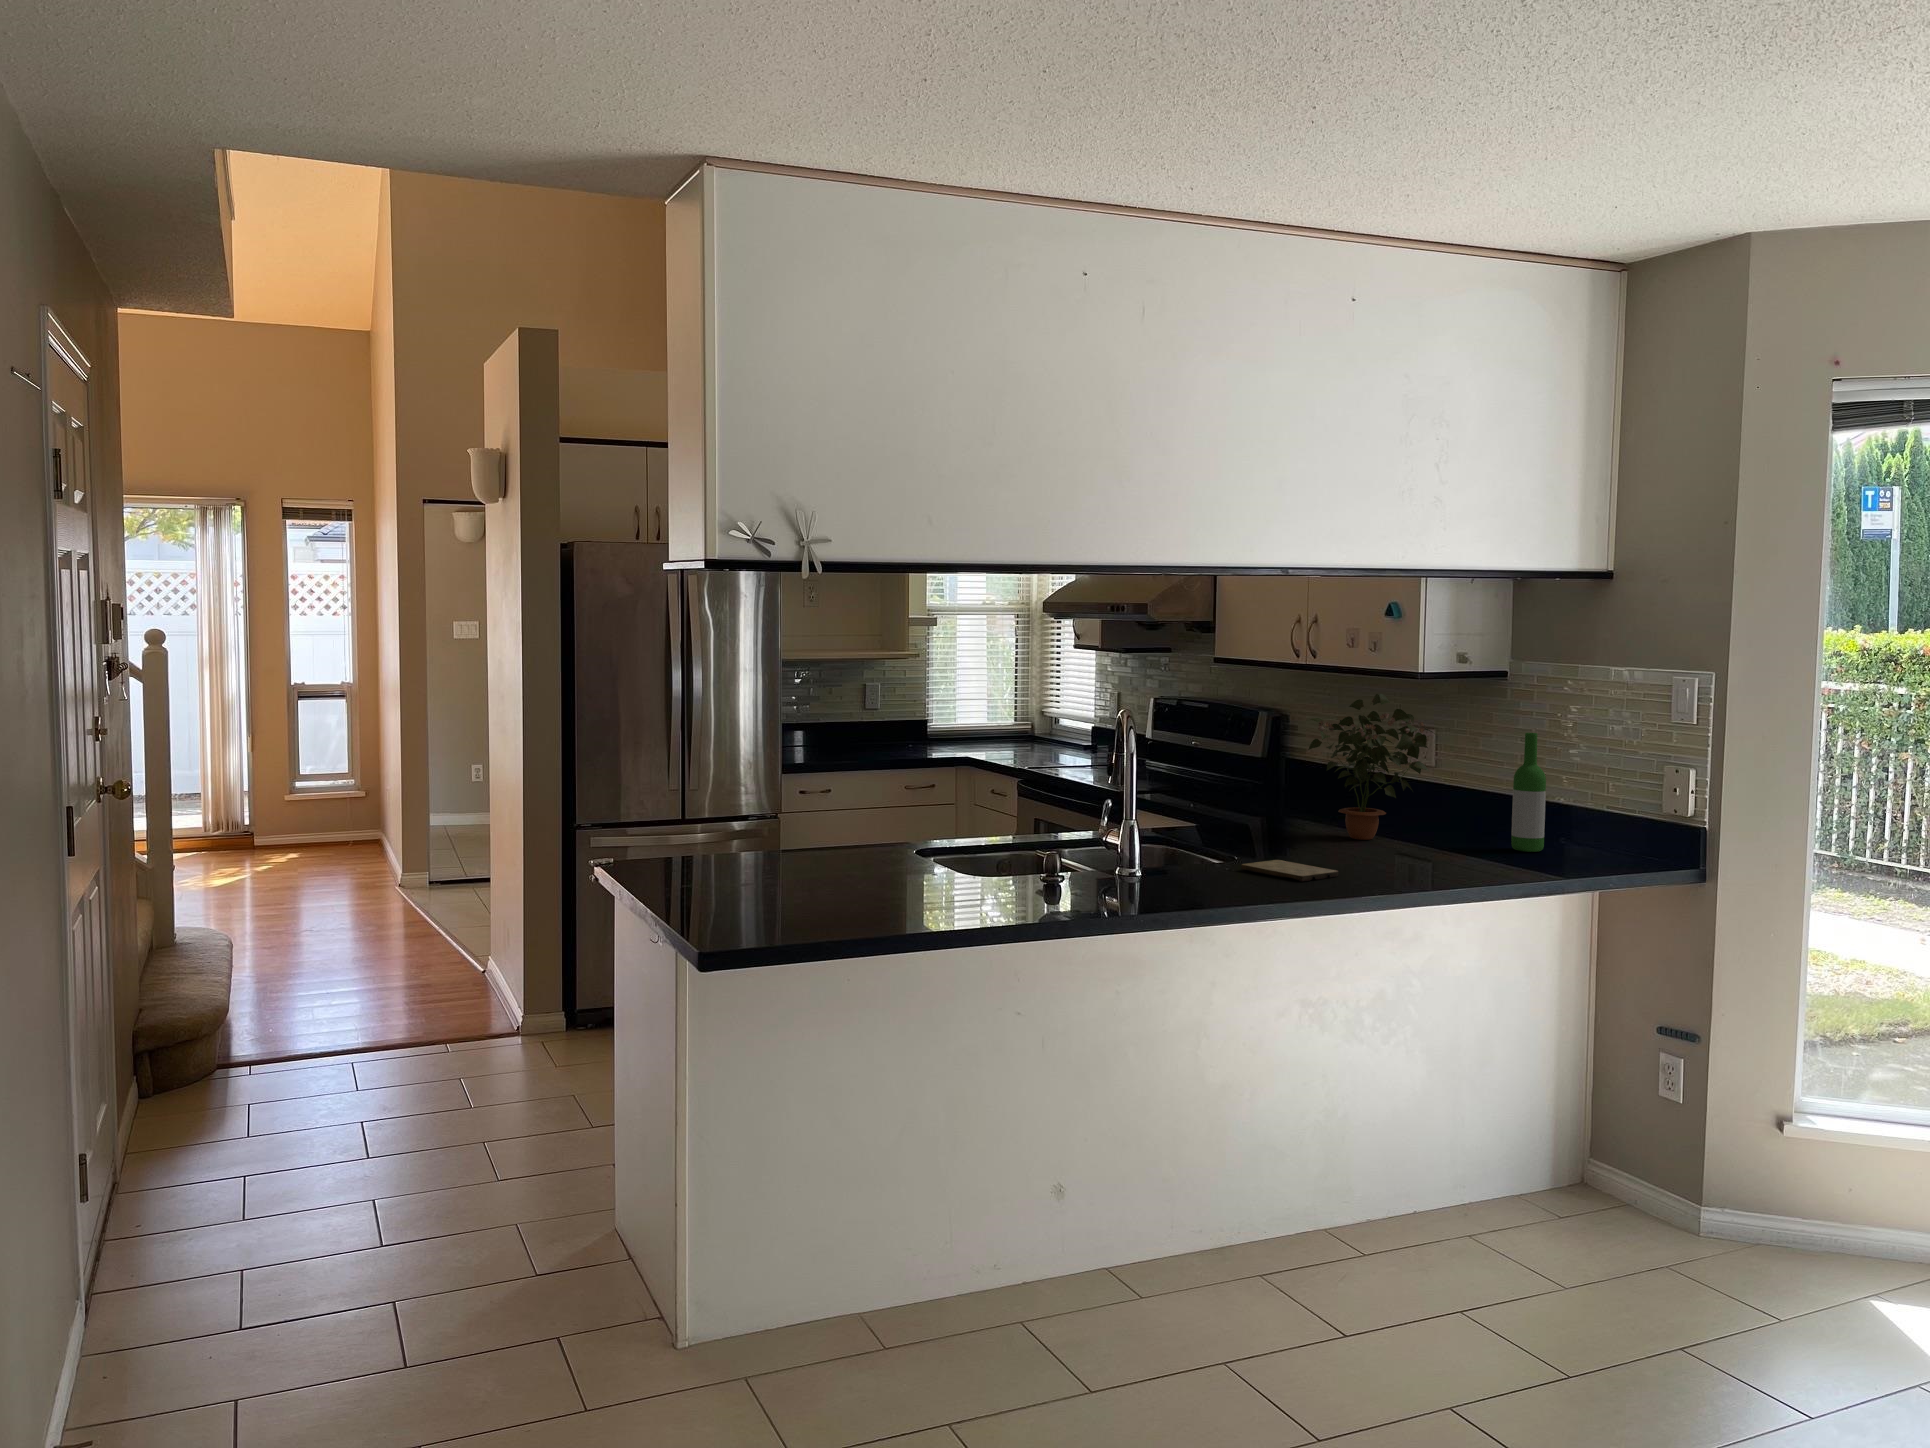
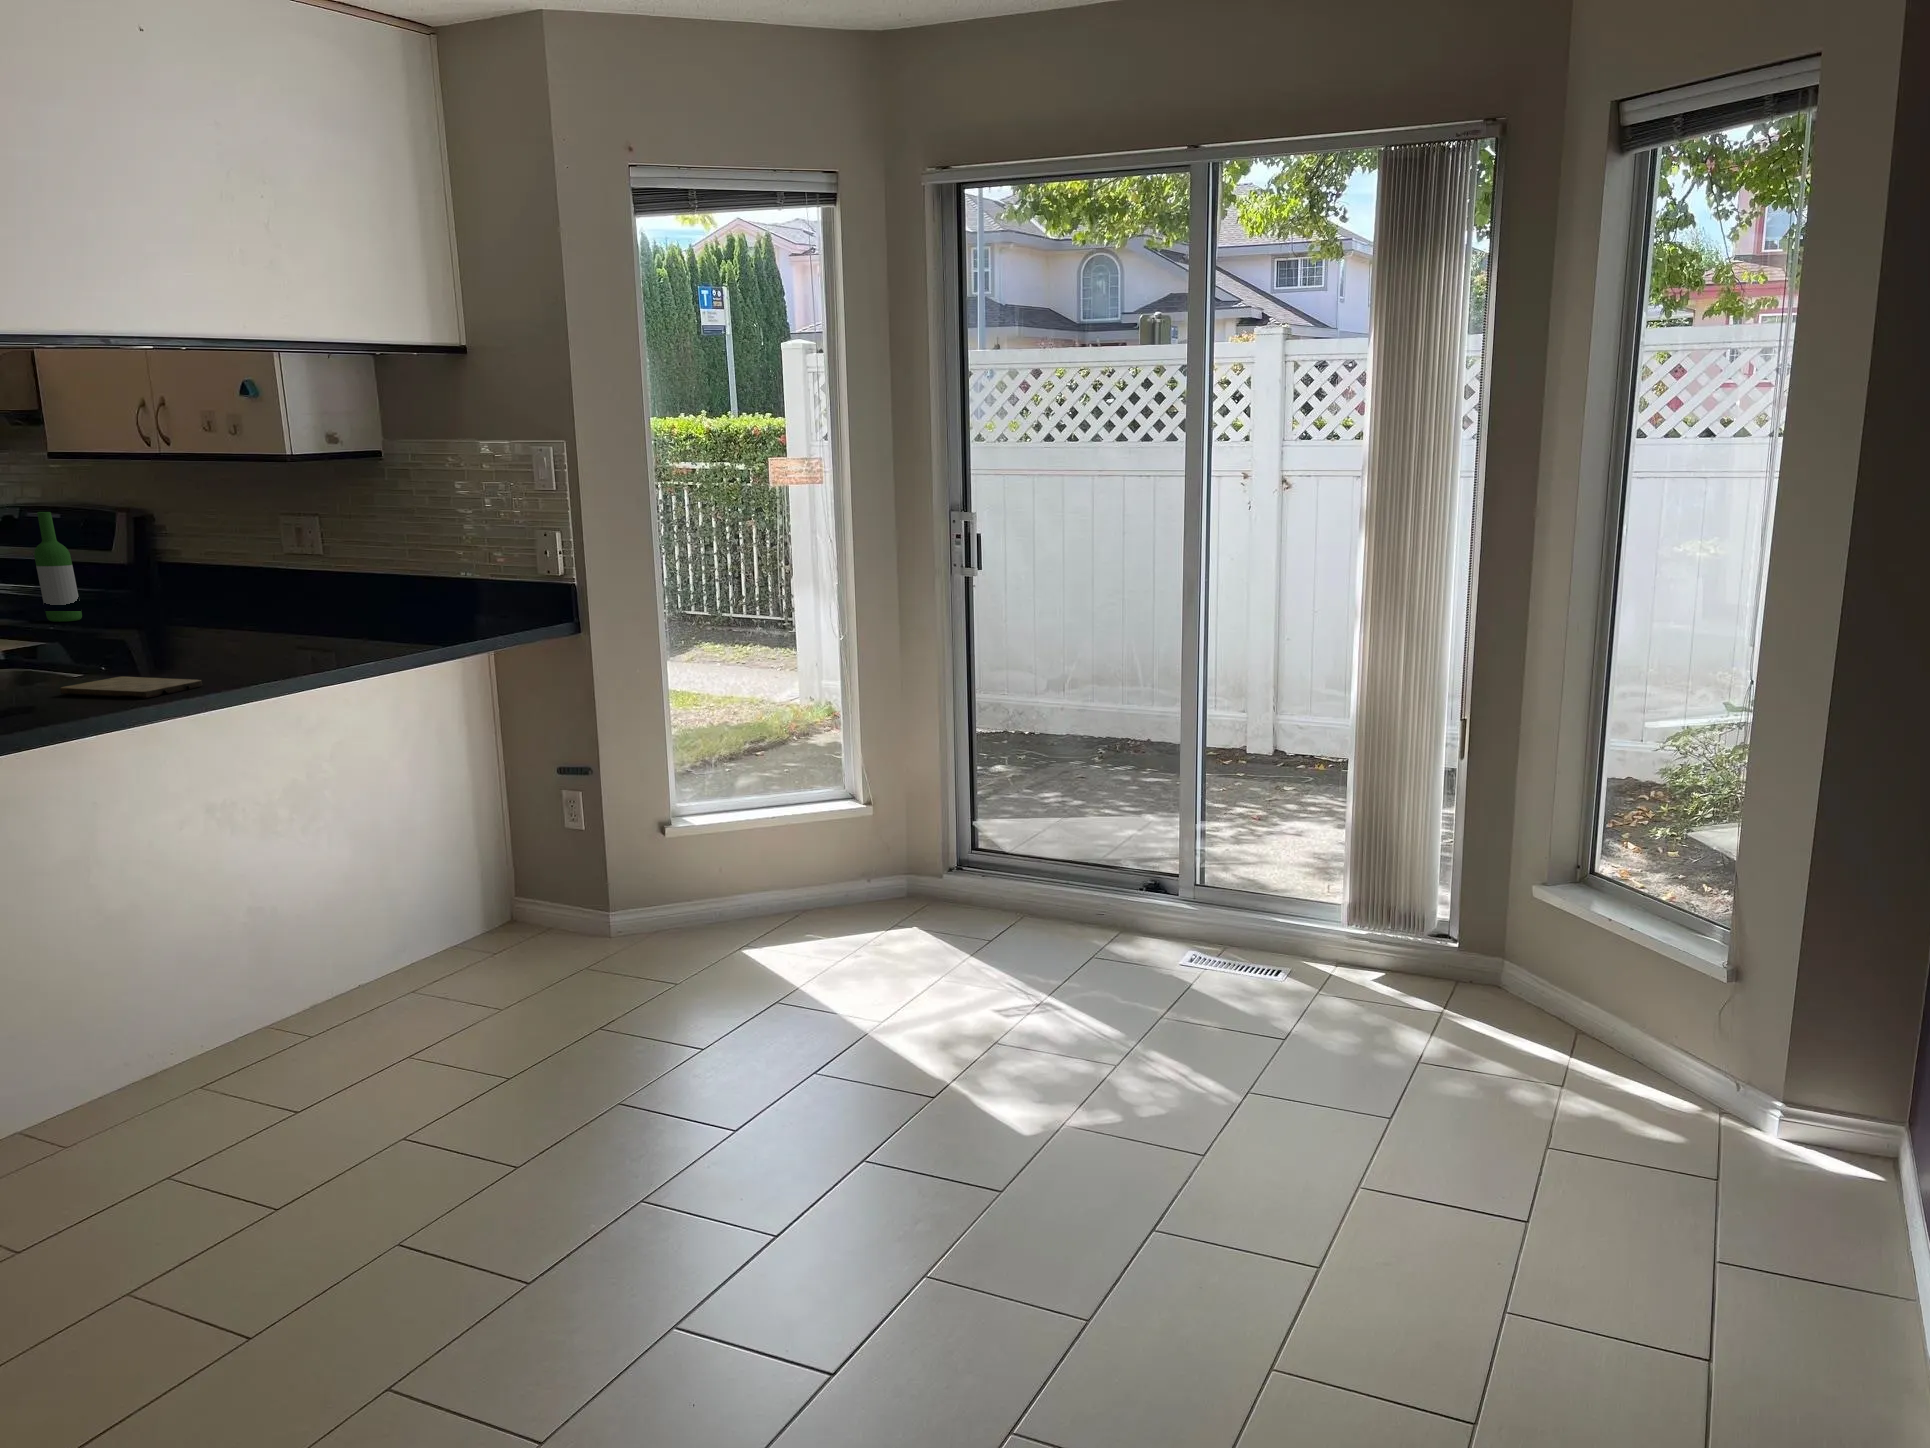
potted plant: present [1308,694,1432,840] -> none [167,482,327,644]
wine bottle: present [1511,733,1546,852] -> present [34,512,82,622]

